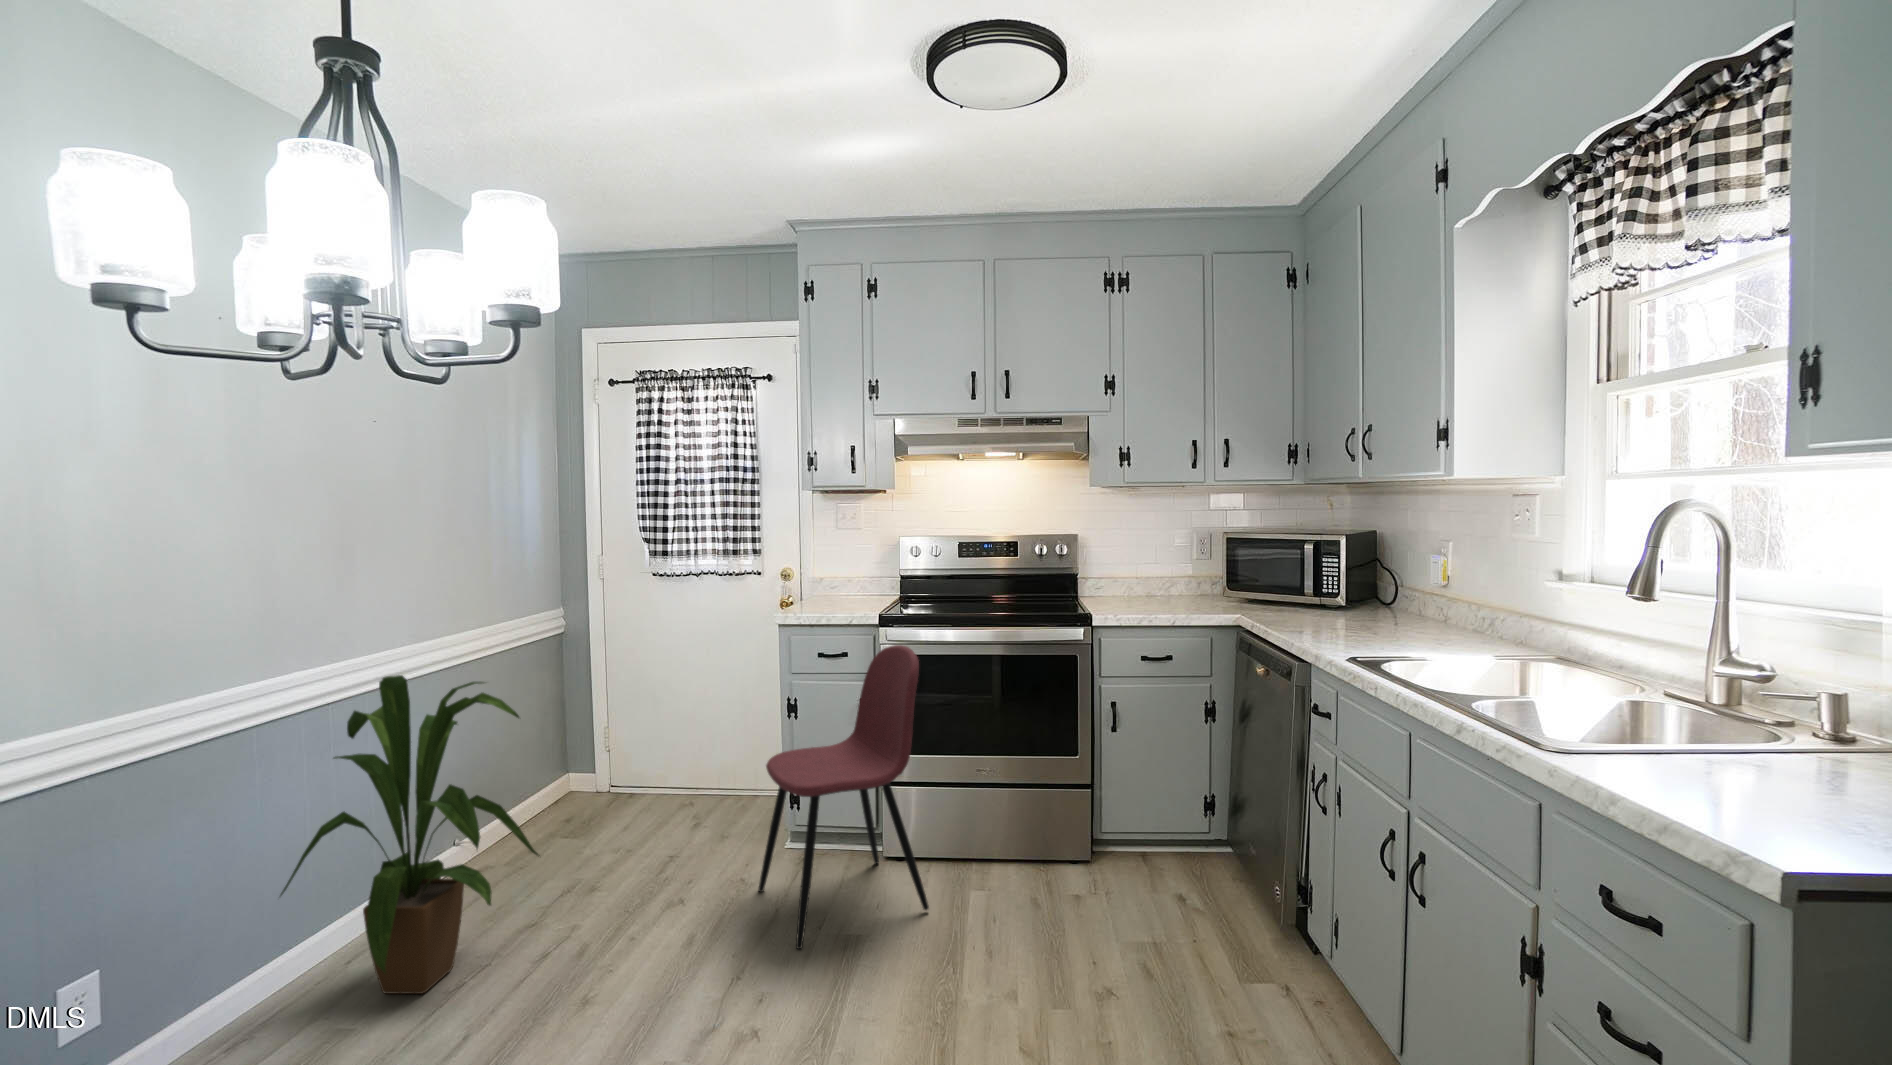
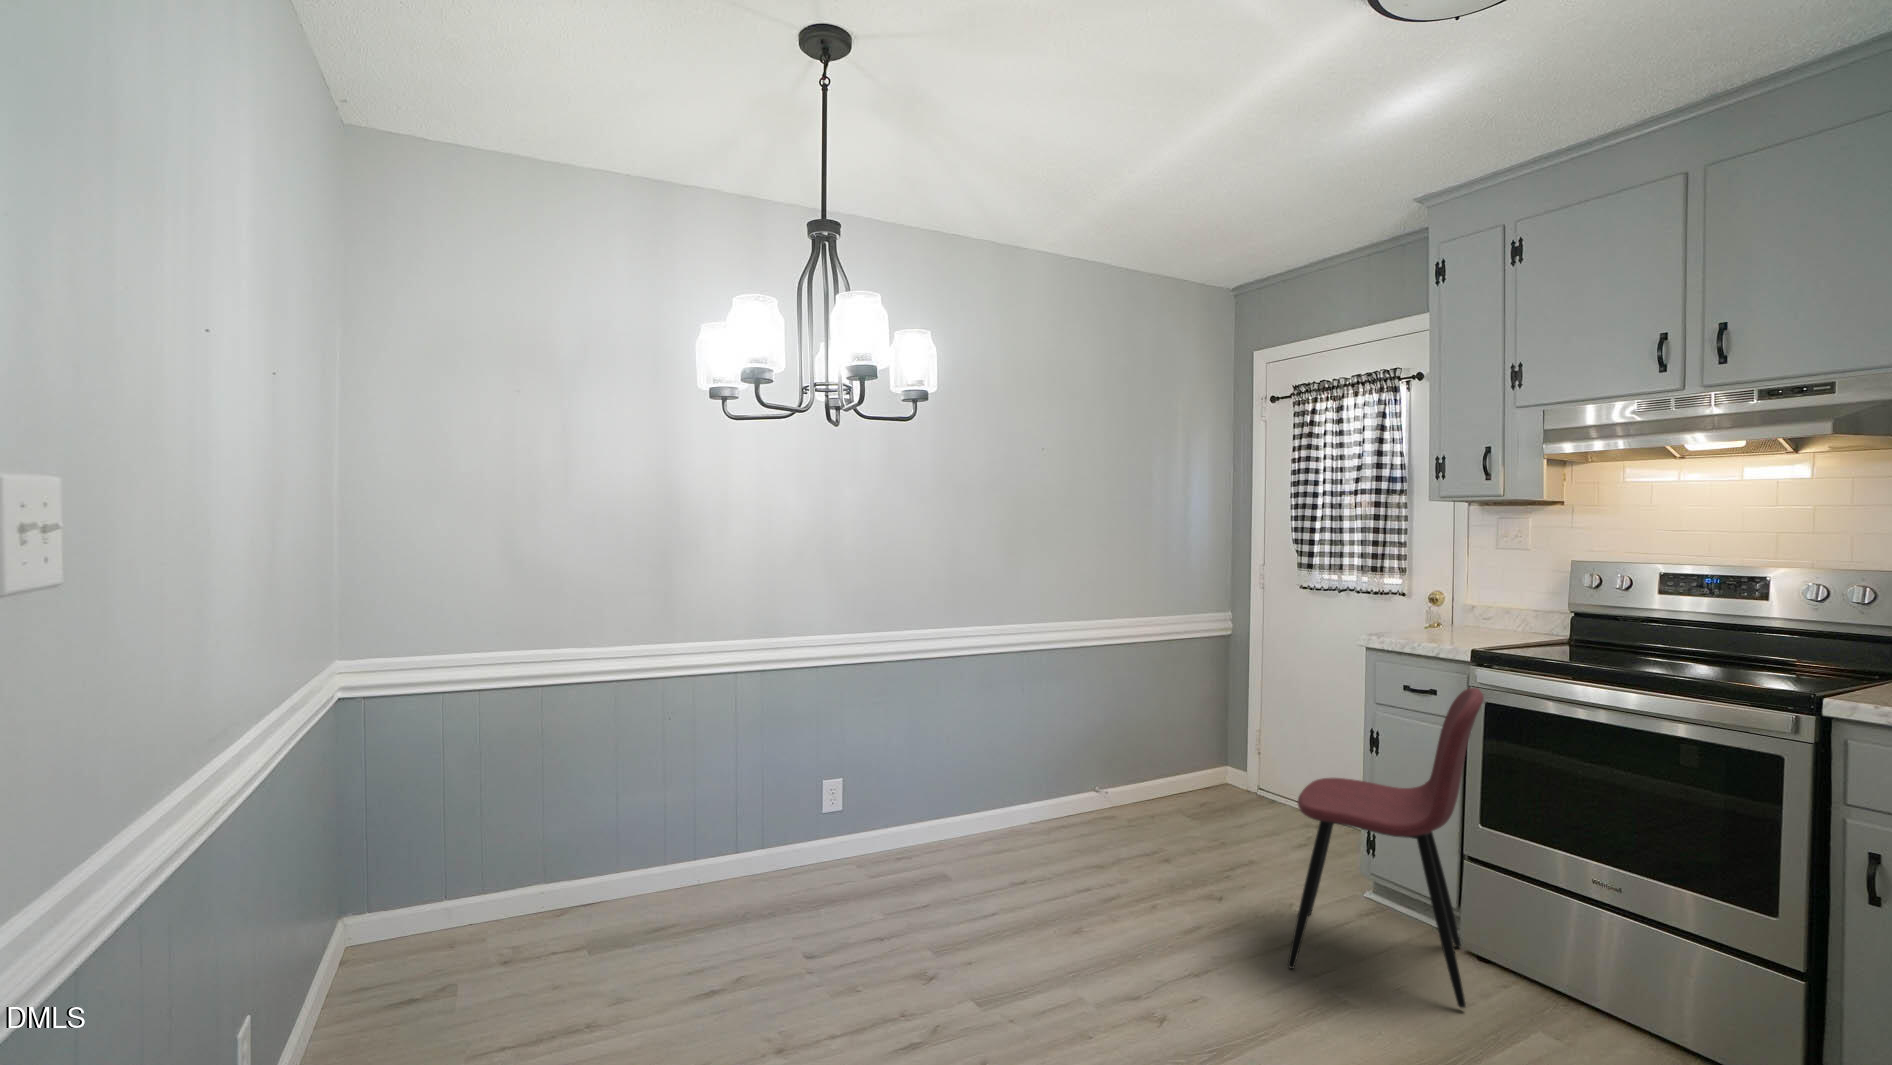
house plant: present [280,675,538,994] -> none [962,631,1120,865]

